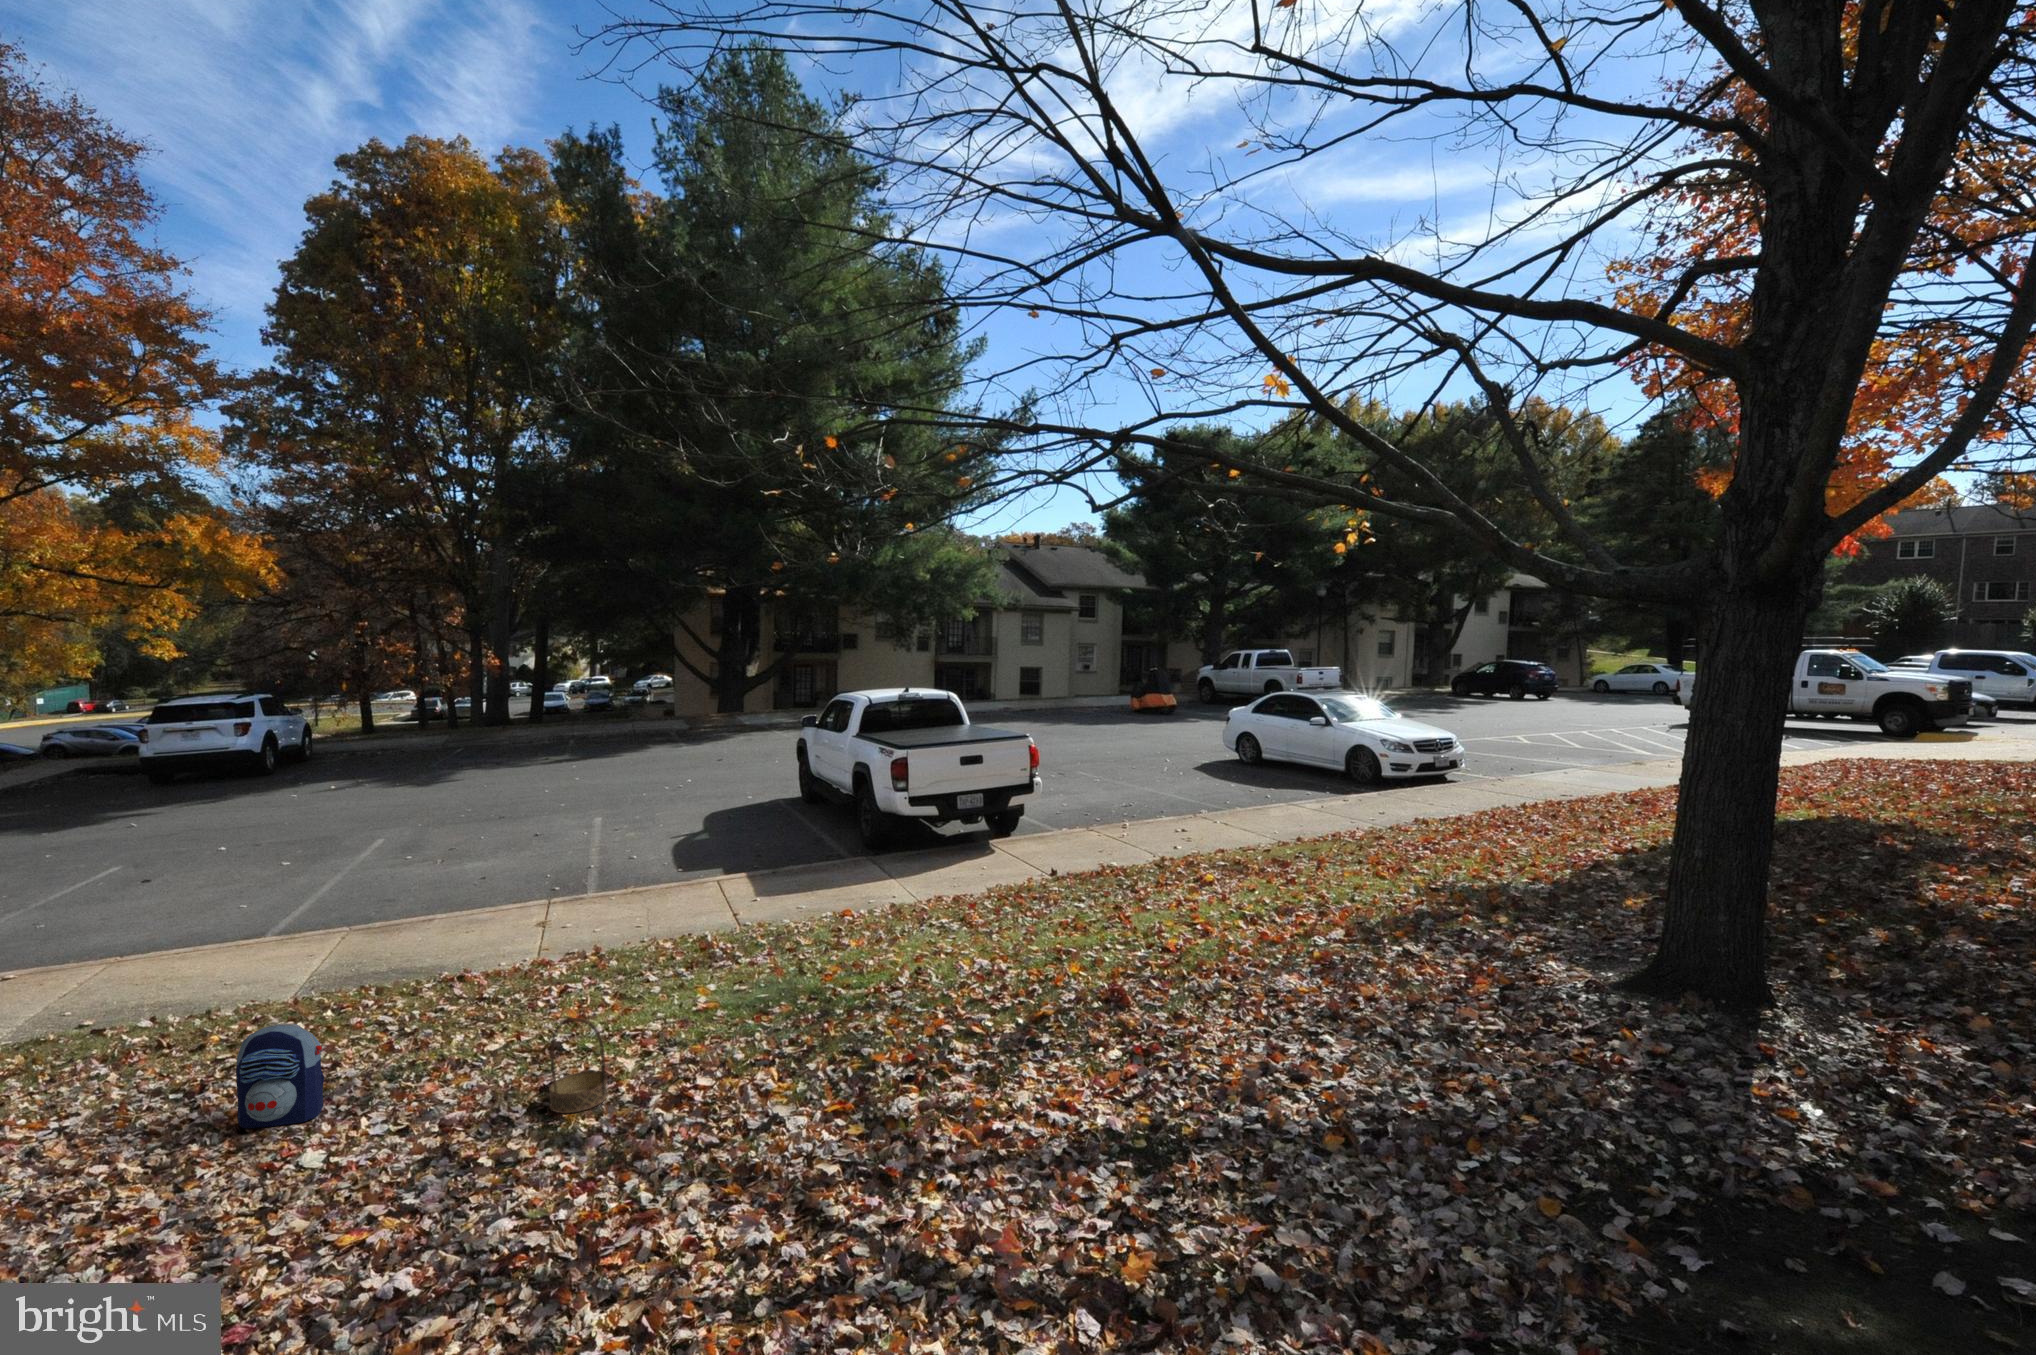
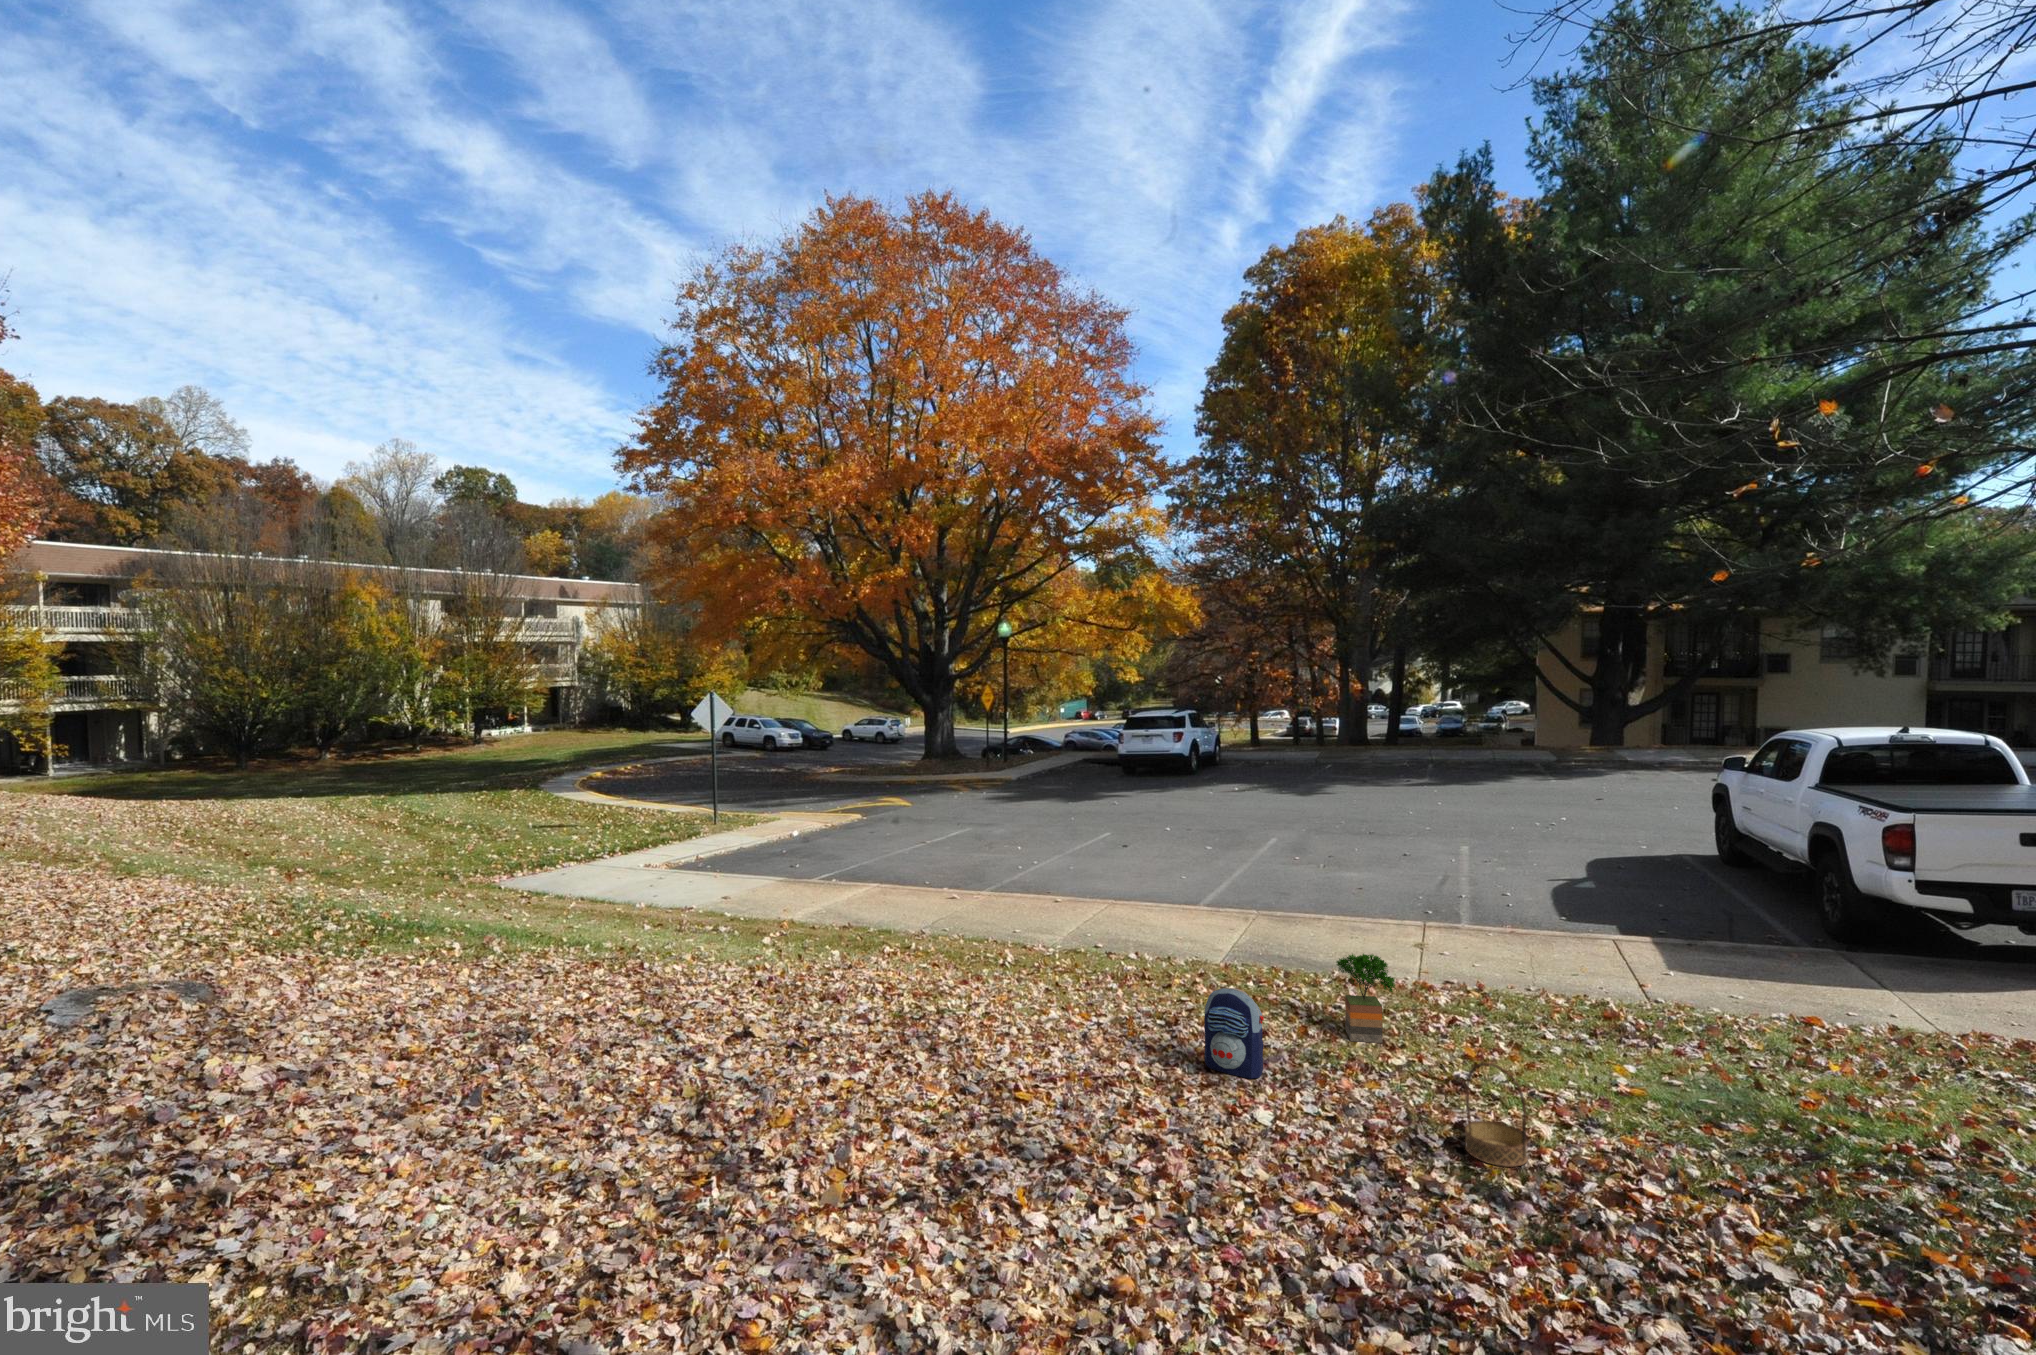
potted tree: none [424,943,494,1041] -> present [1336,954,1395,1043]

